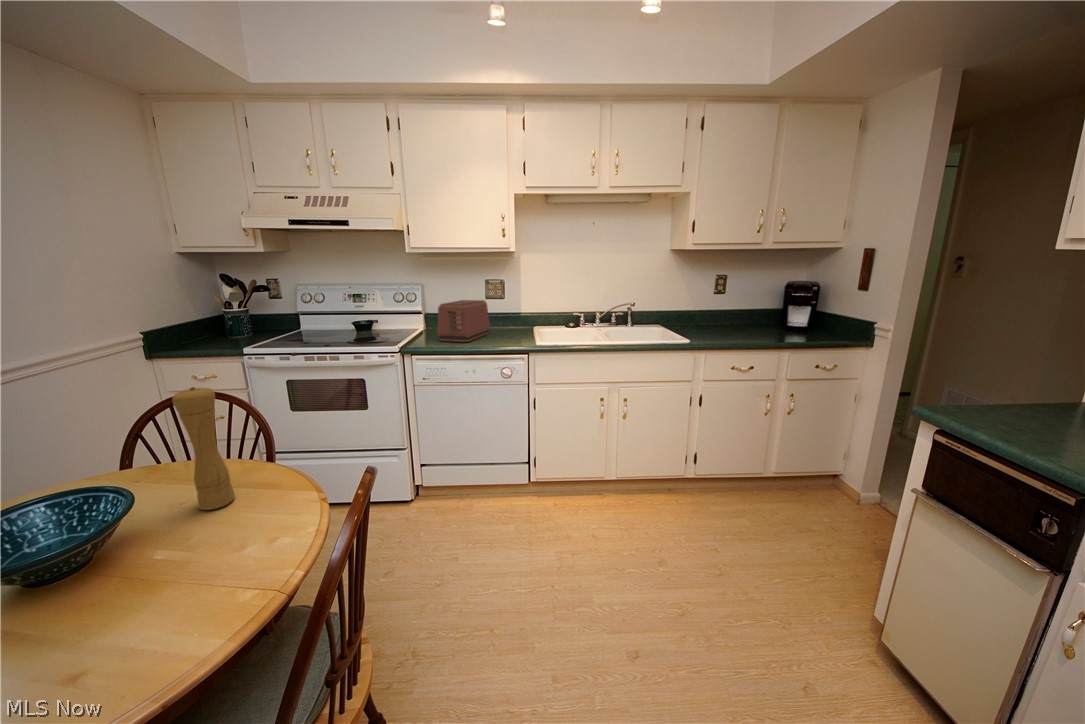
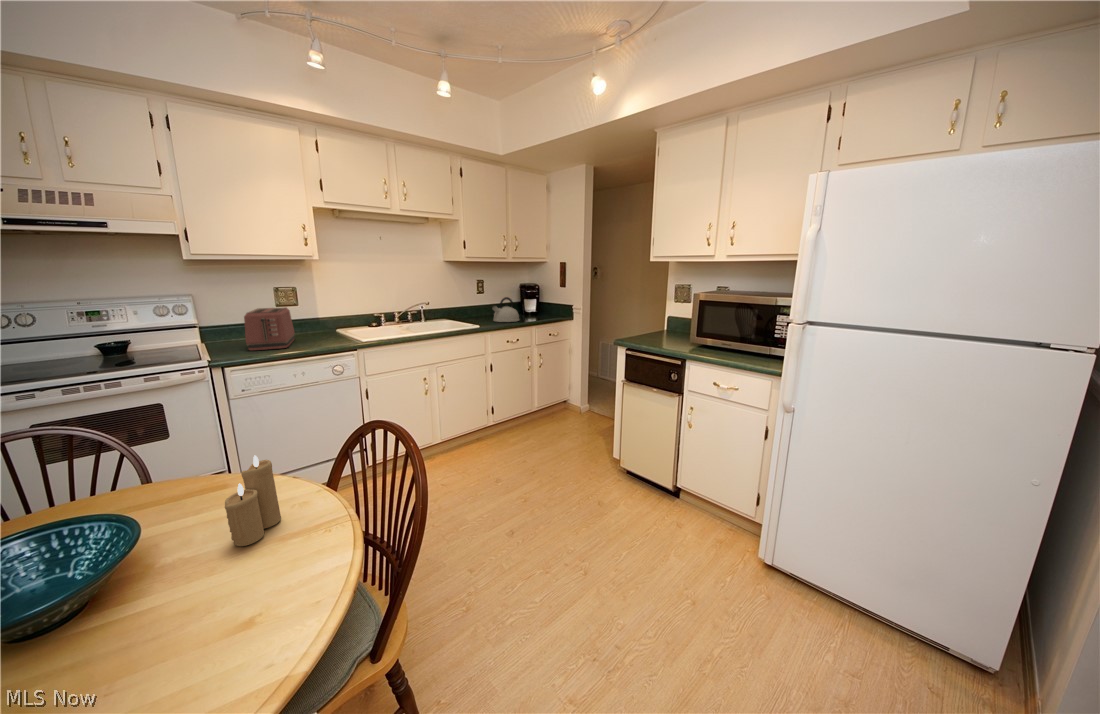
kettle: none [725,302,768,339] -> present [493,297,519,322]
pepper mill: present [172,387,235,510] -> none [156,389,213,500]
candle: none [94,500,199,622] -> present [225,455,281,546]

